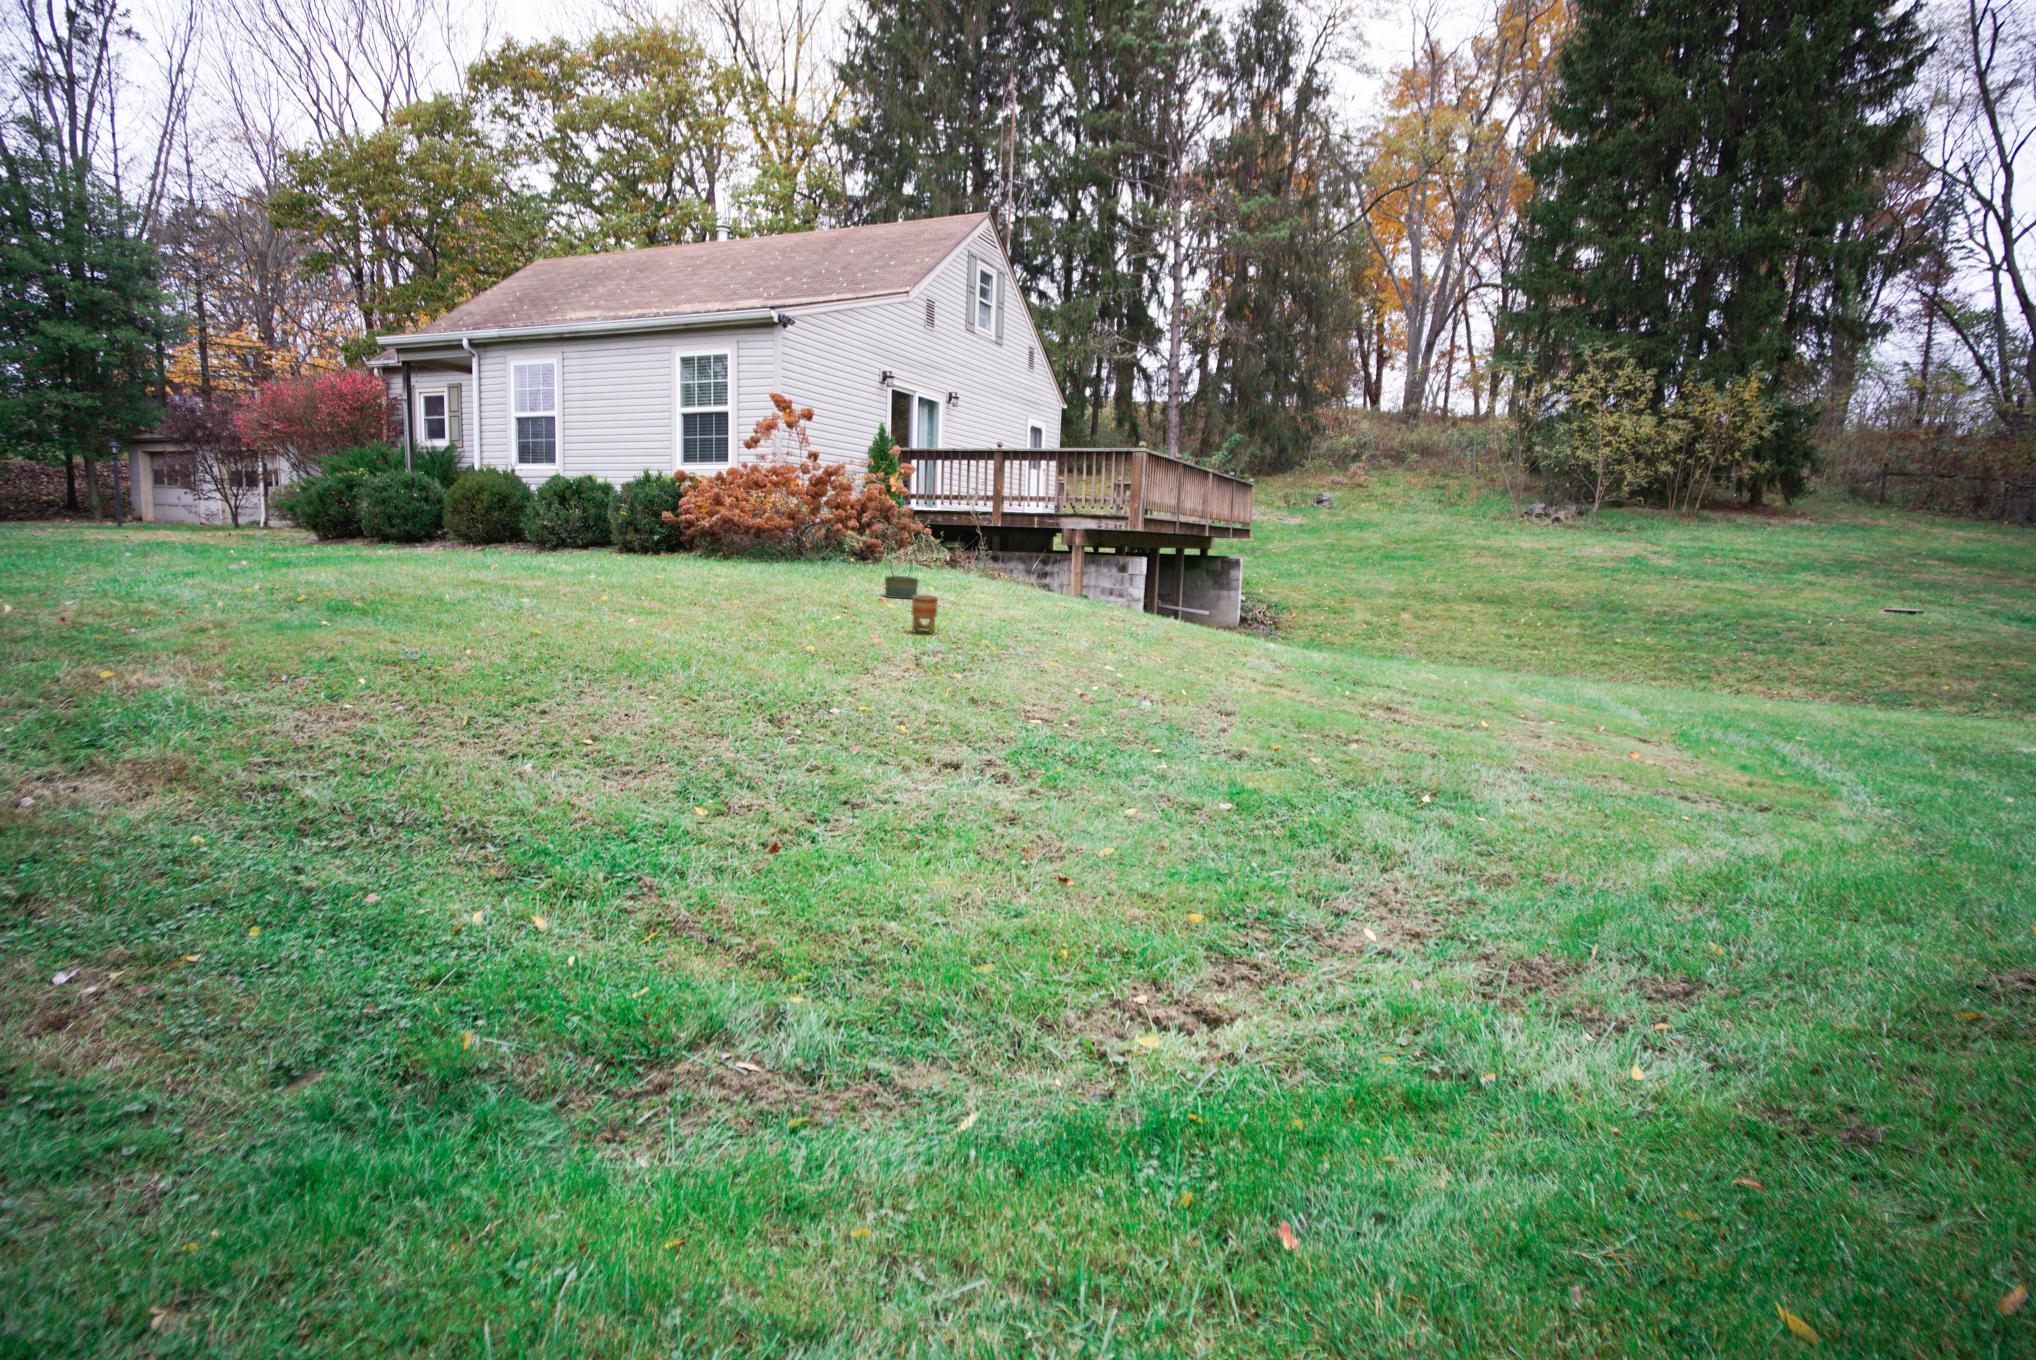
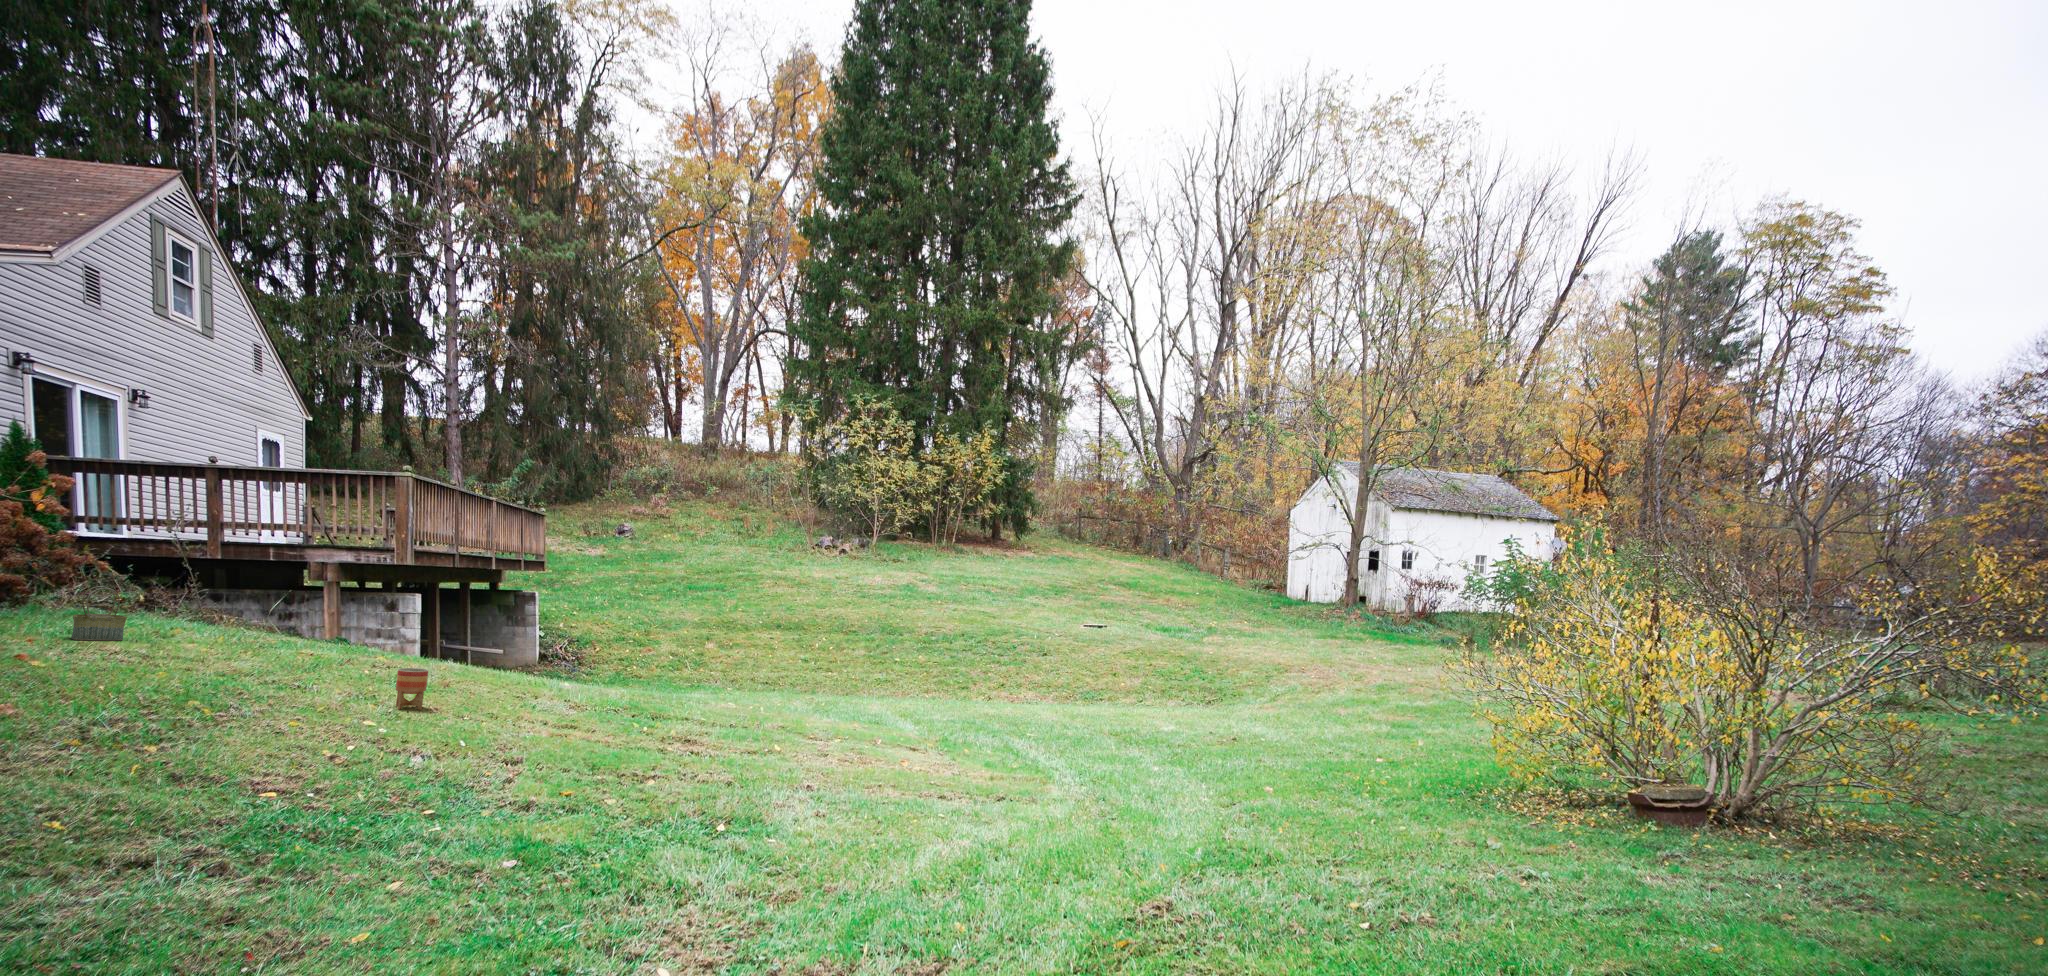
planter: present [912,595,938,634] -> present [396,668,428,709]

